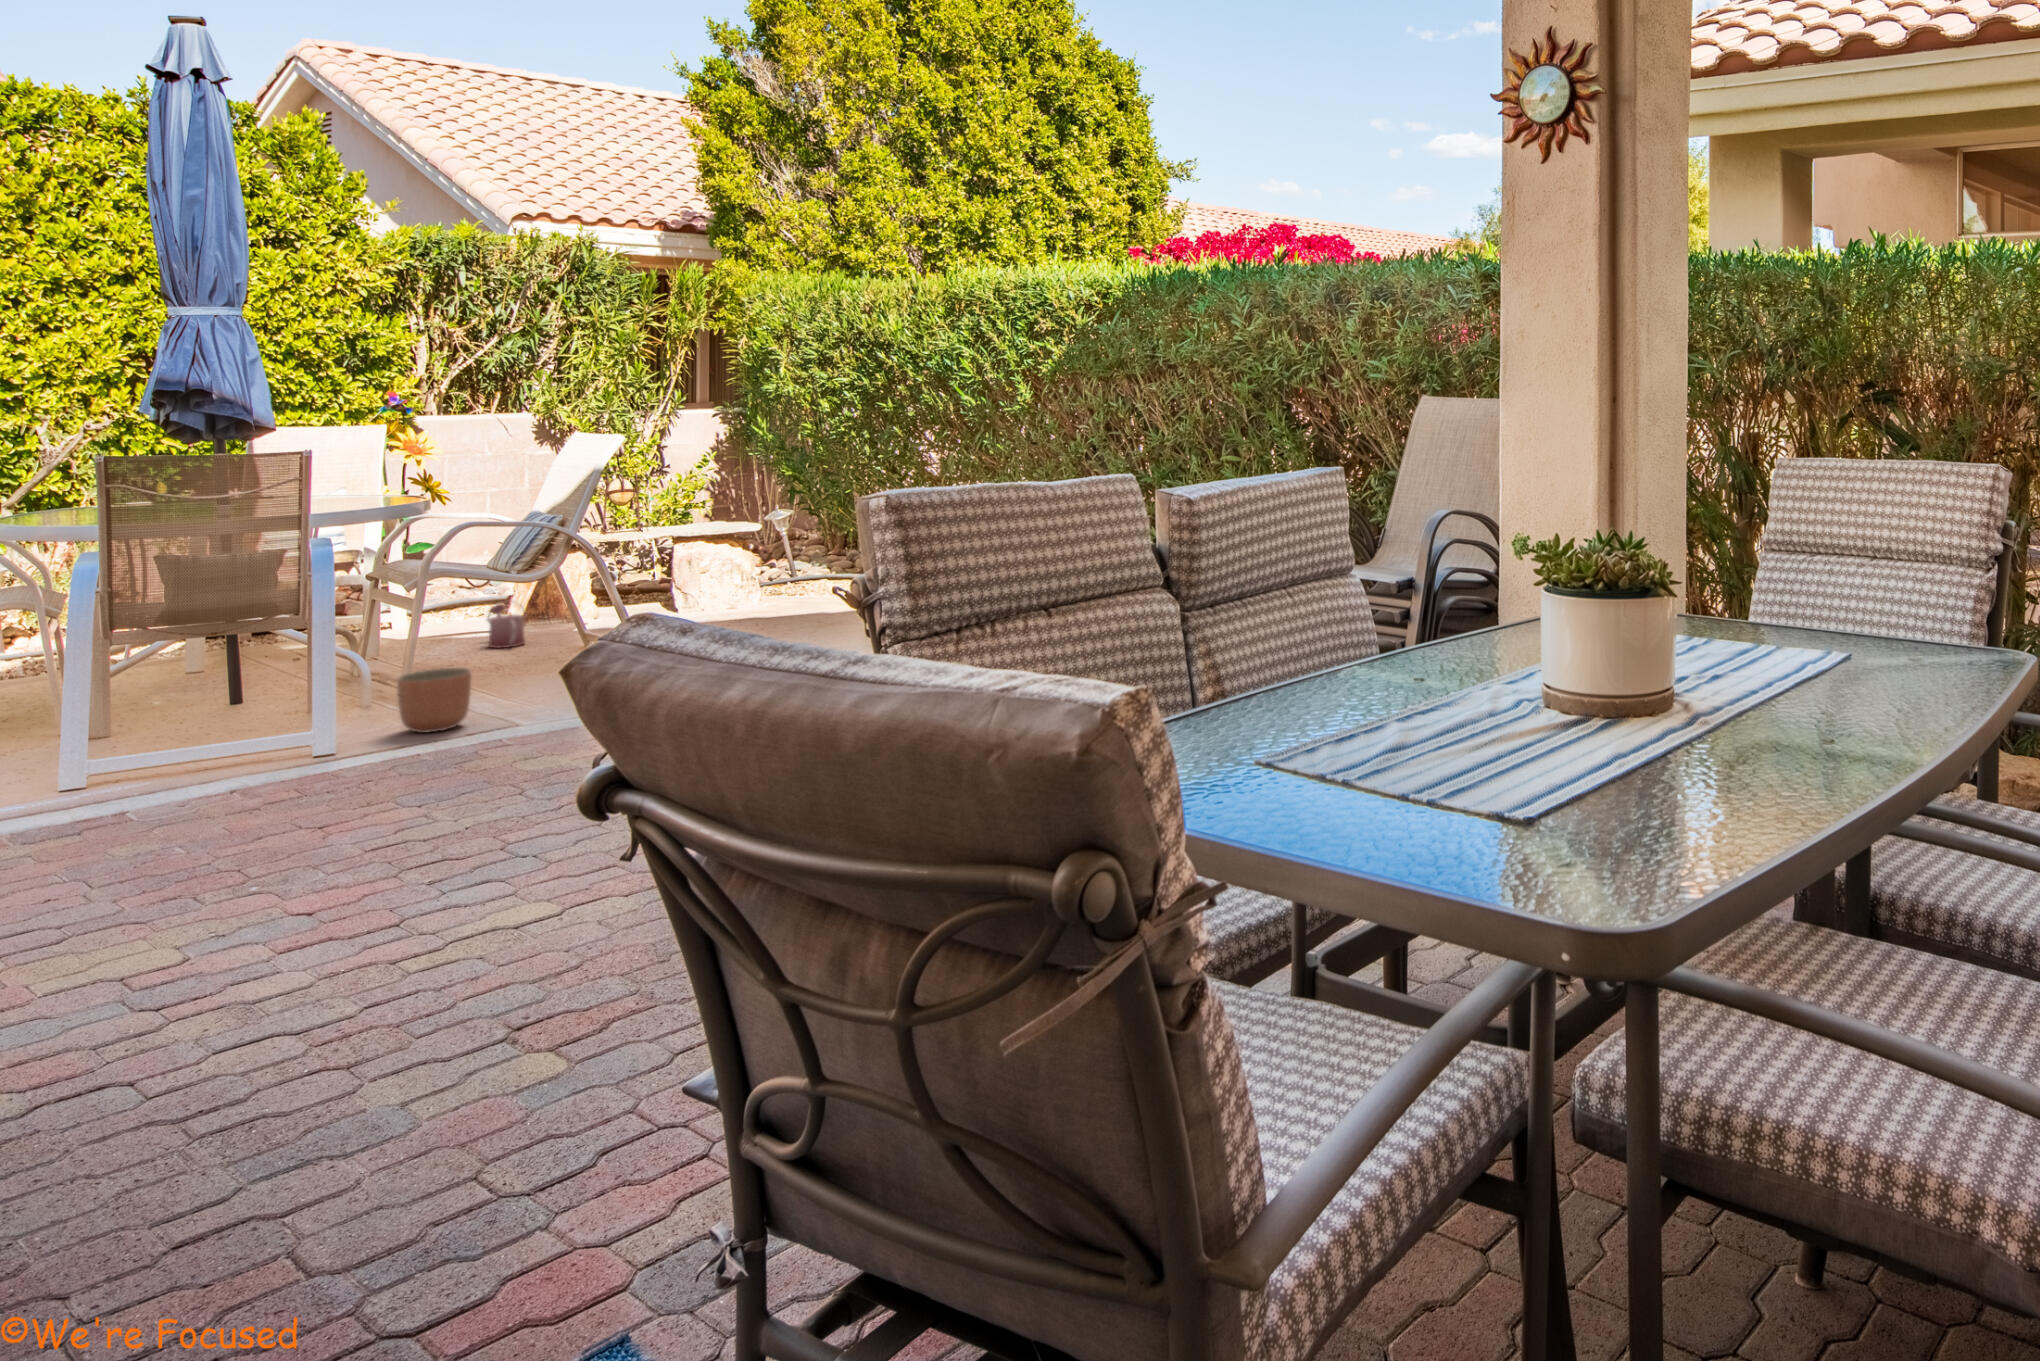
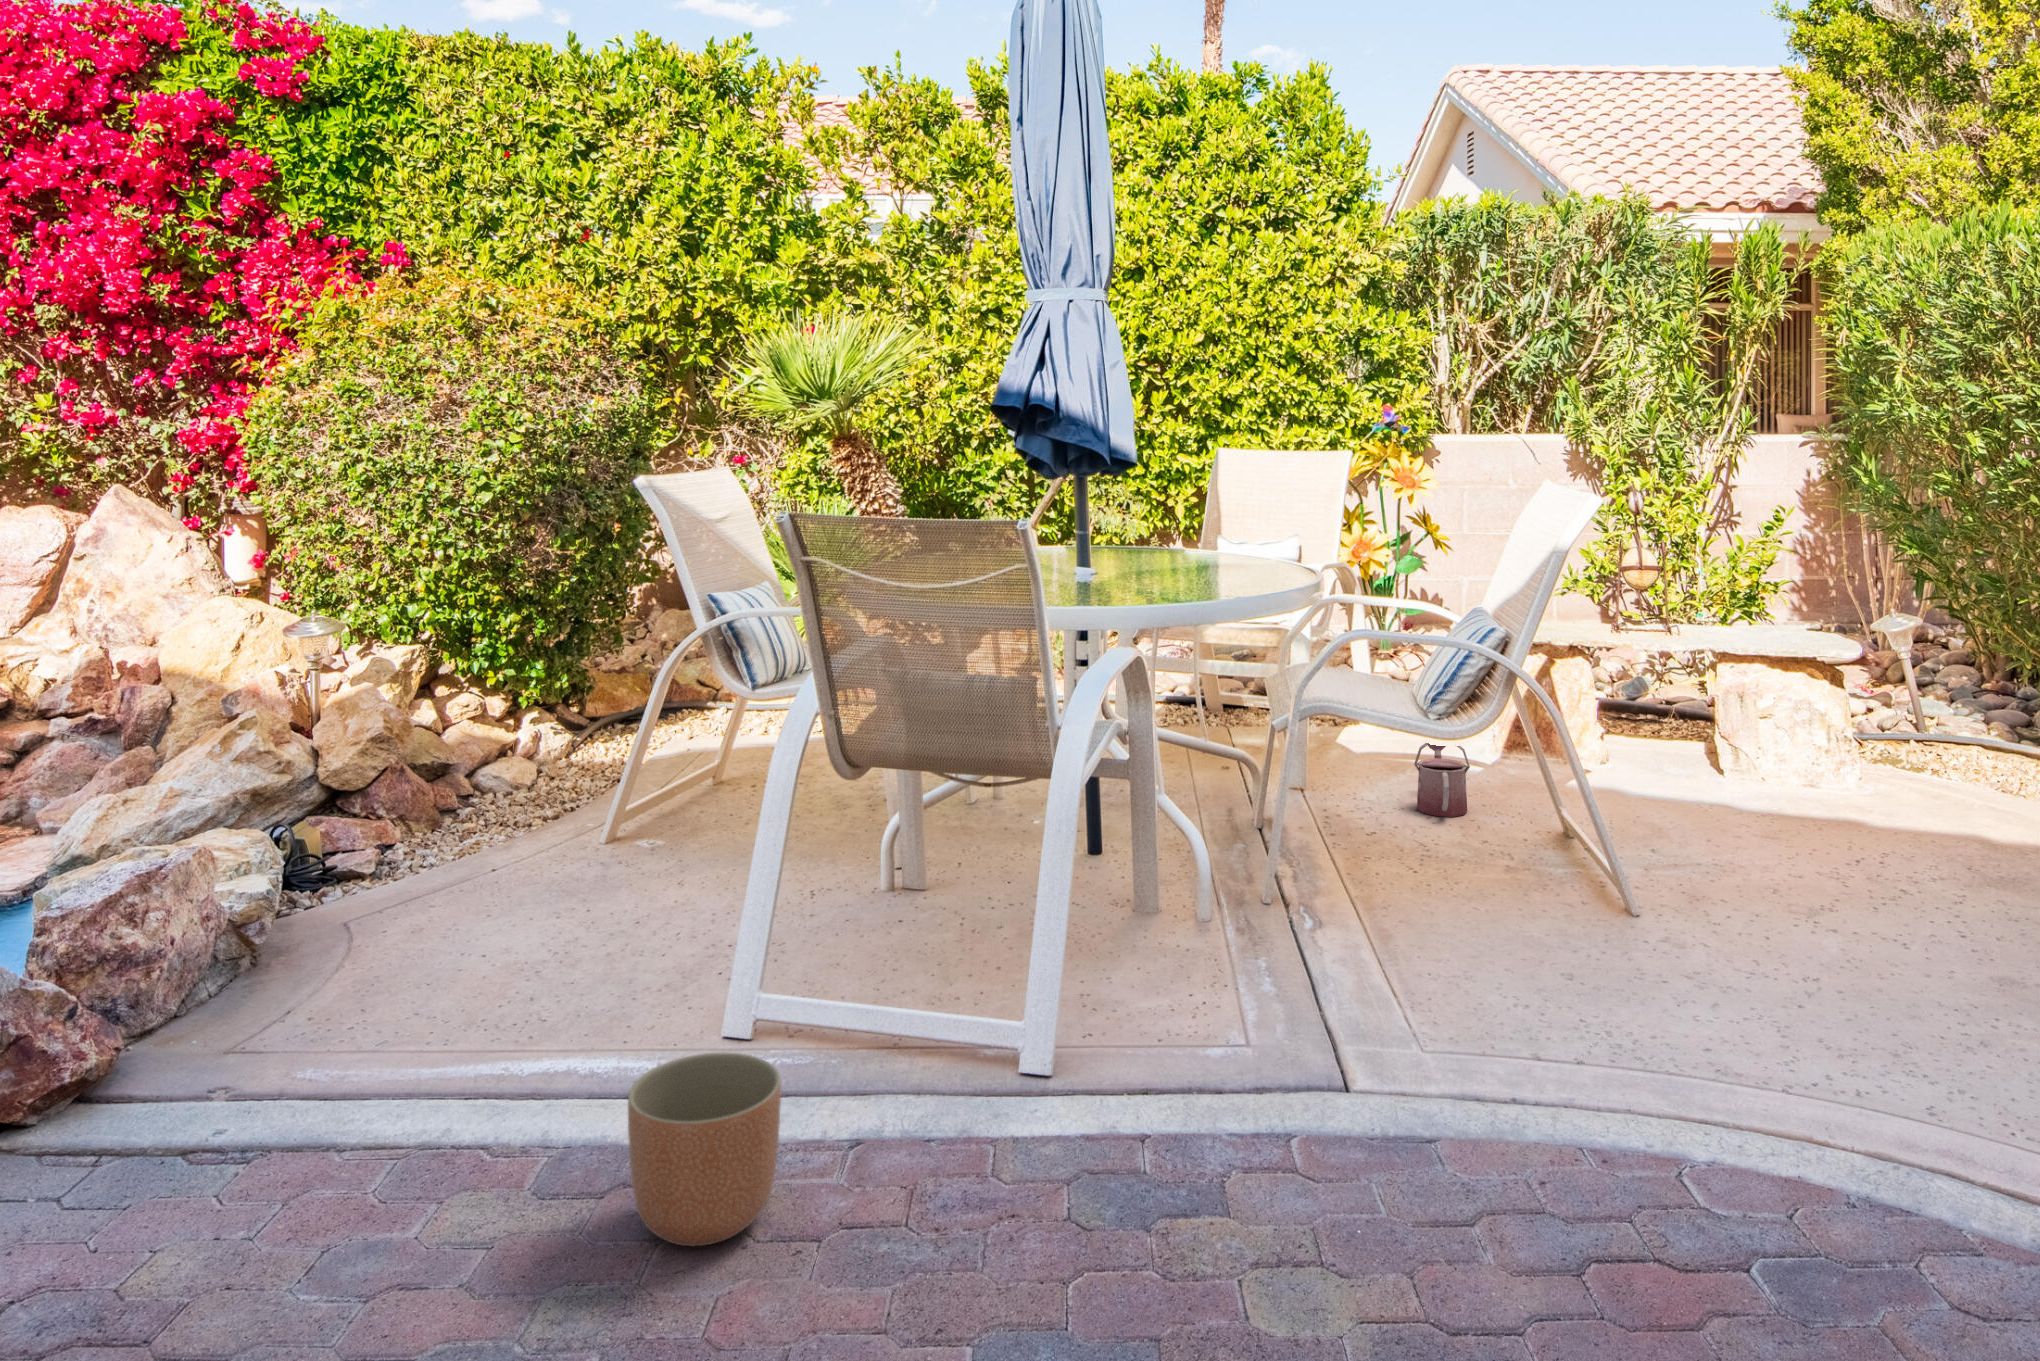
planter: present [397,668,471,733] -> present [628,1052,781,1246]

